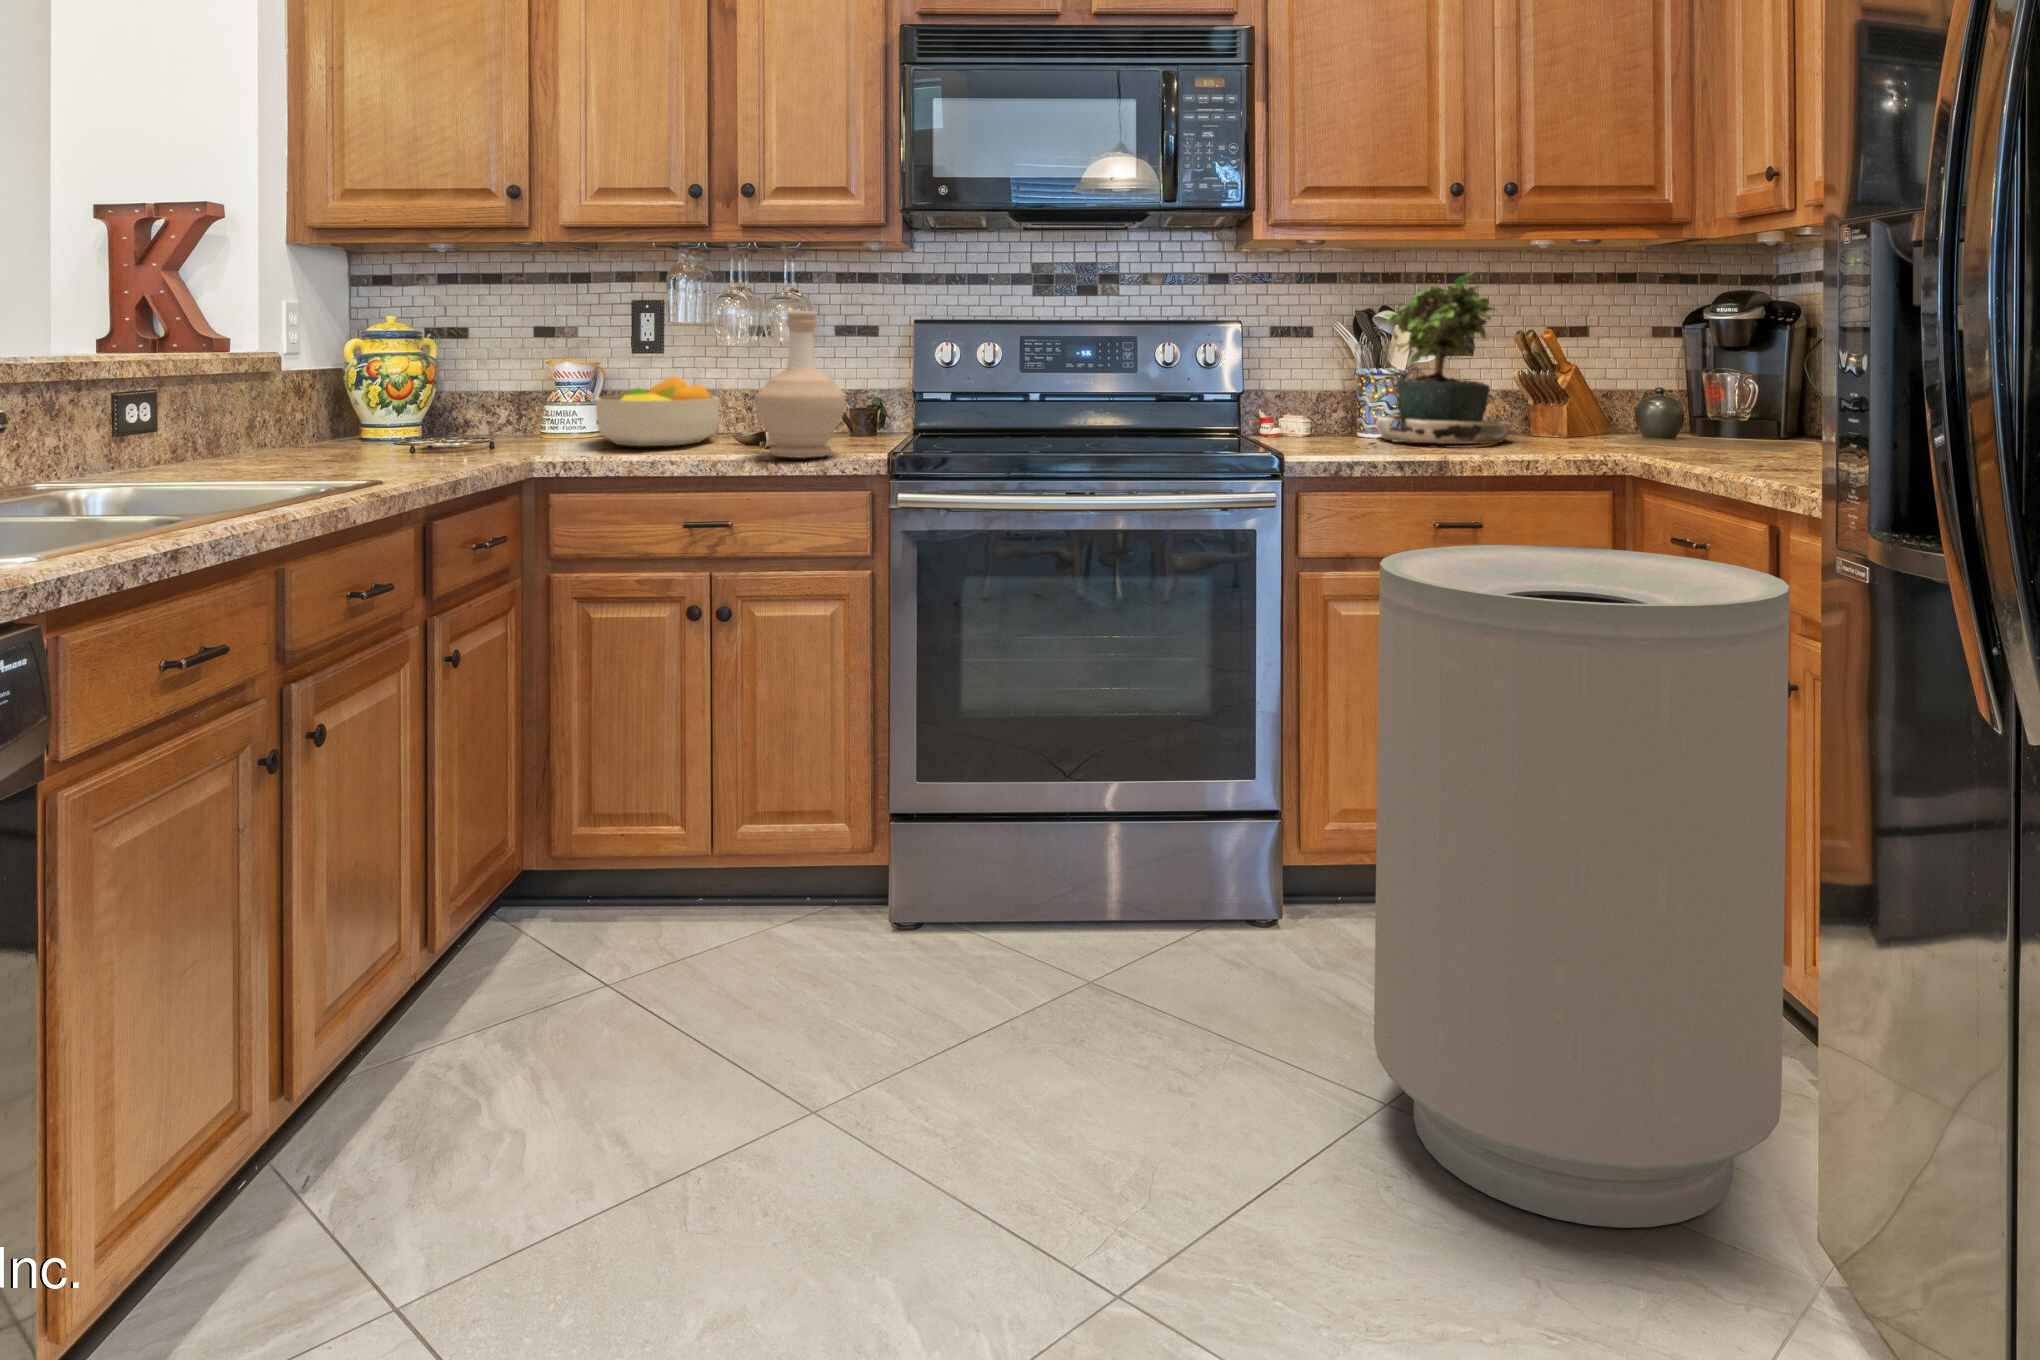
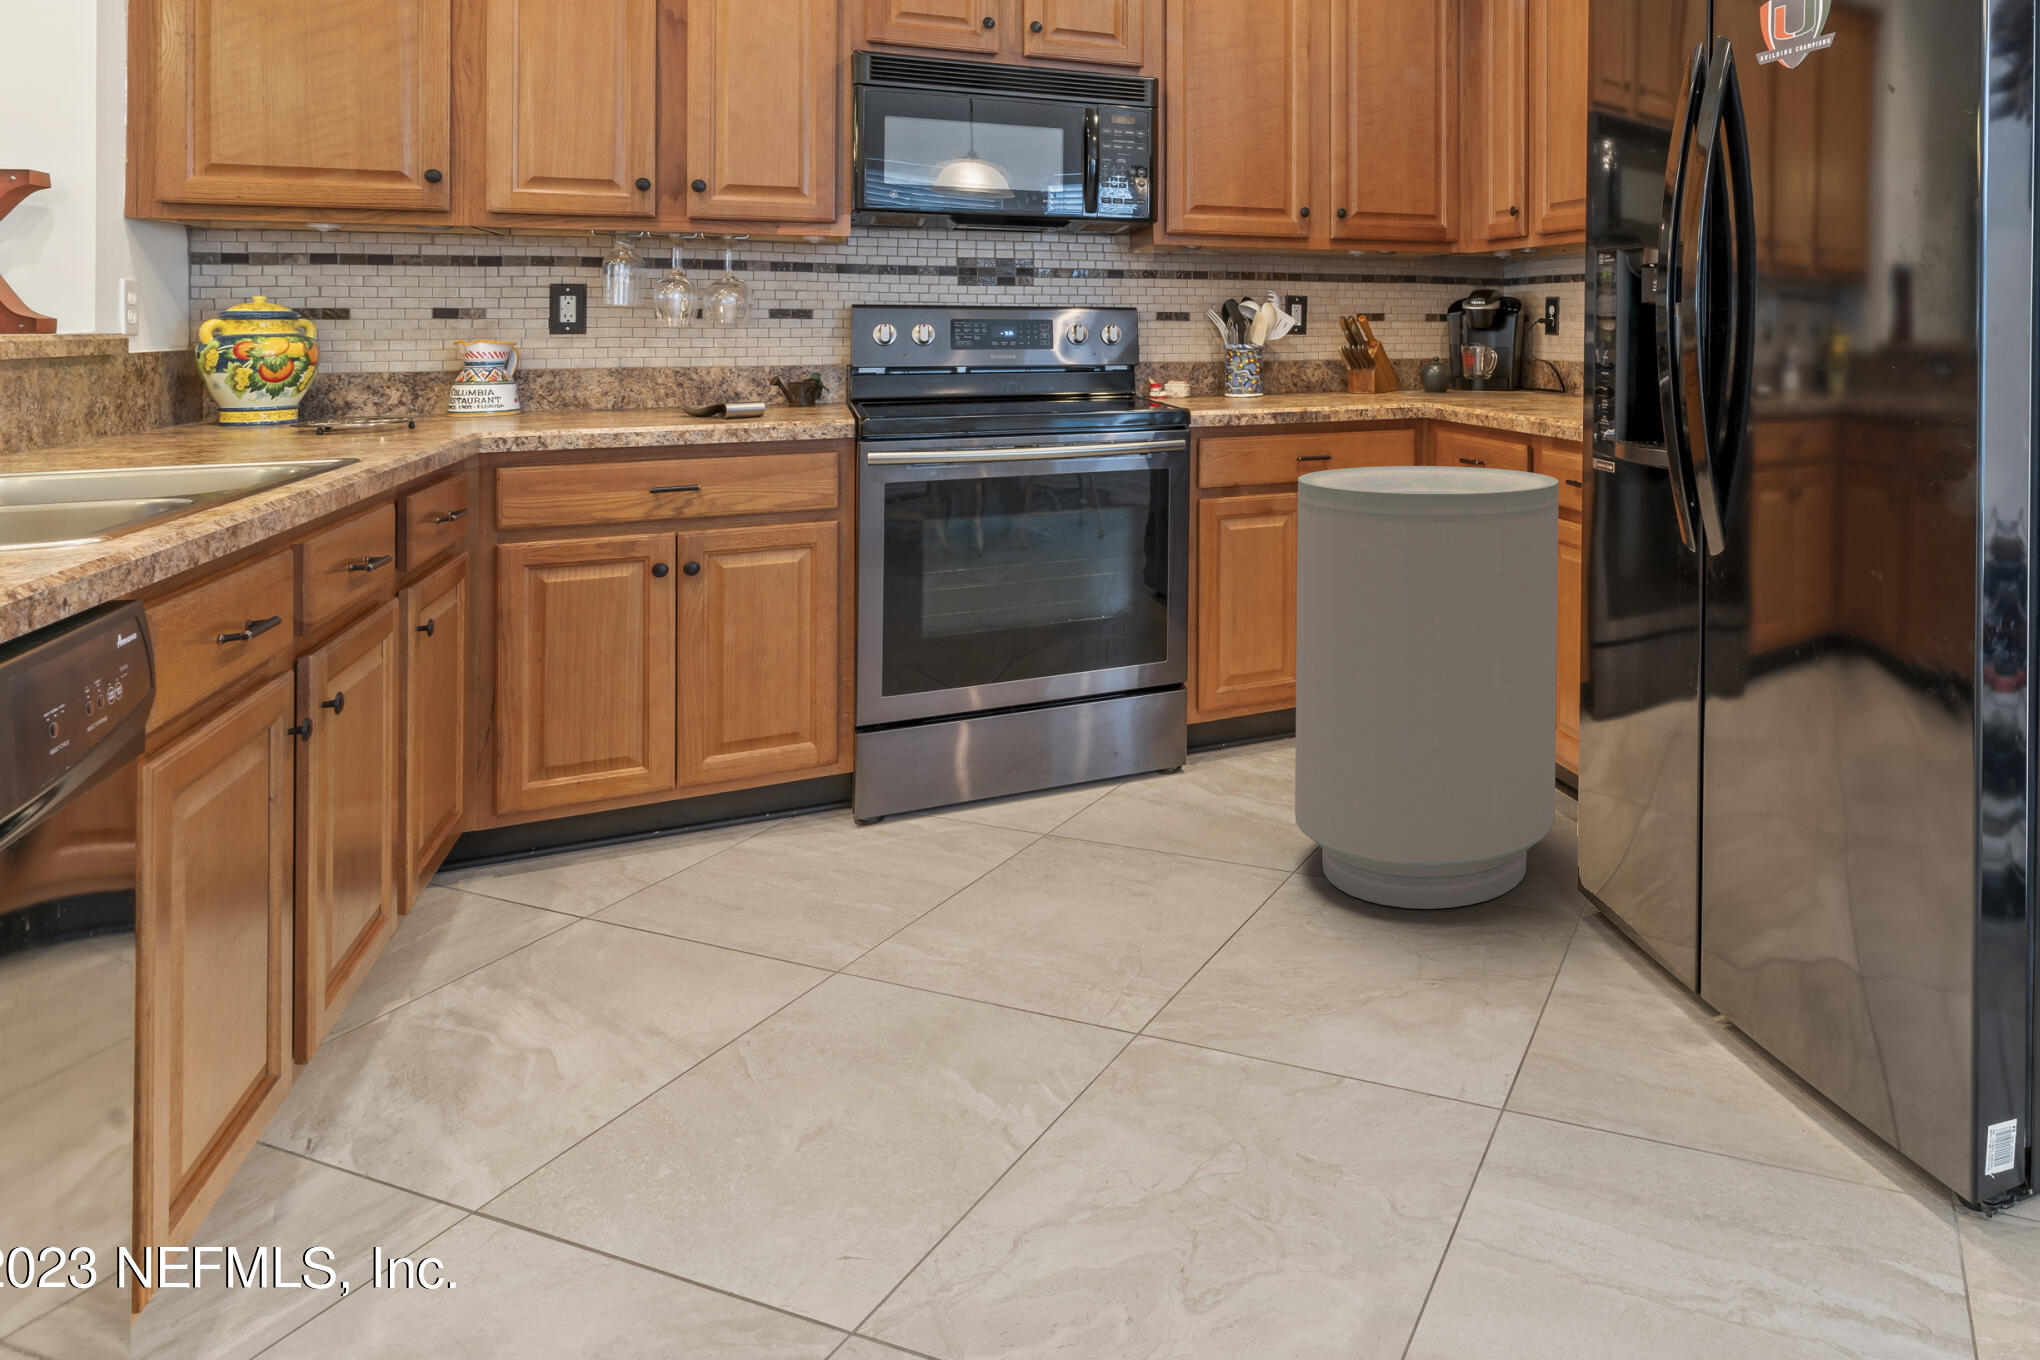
potted plant: present [1372,274,1512,444] -> none [1236,274,1345,402]
bottle: present [756,311,845,458] -> none [726,295,814,424]
fruit bowl: present [595,376,720,446] -> none [530,354,668,419]

